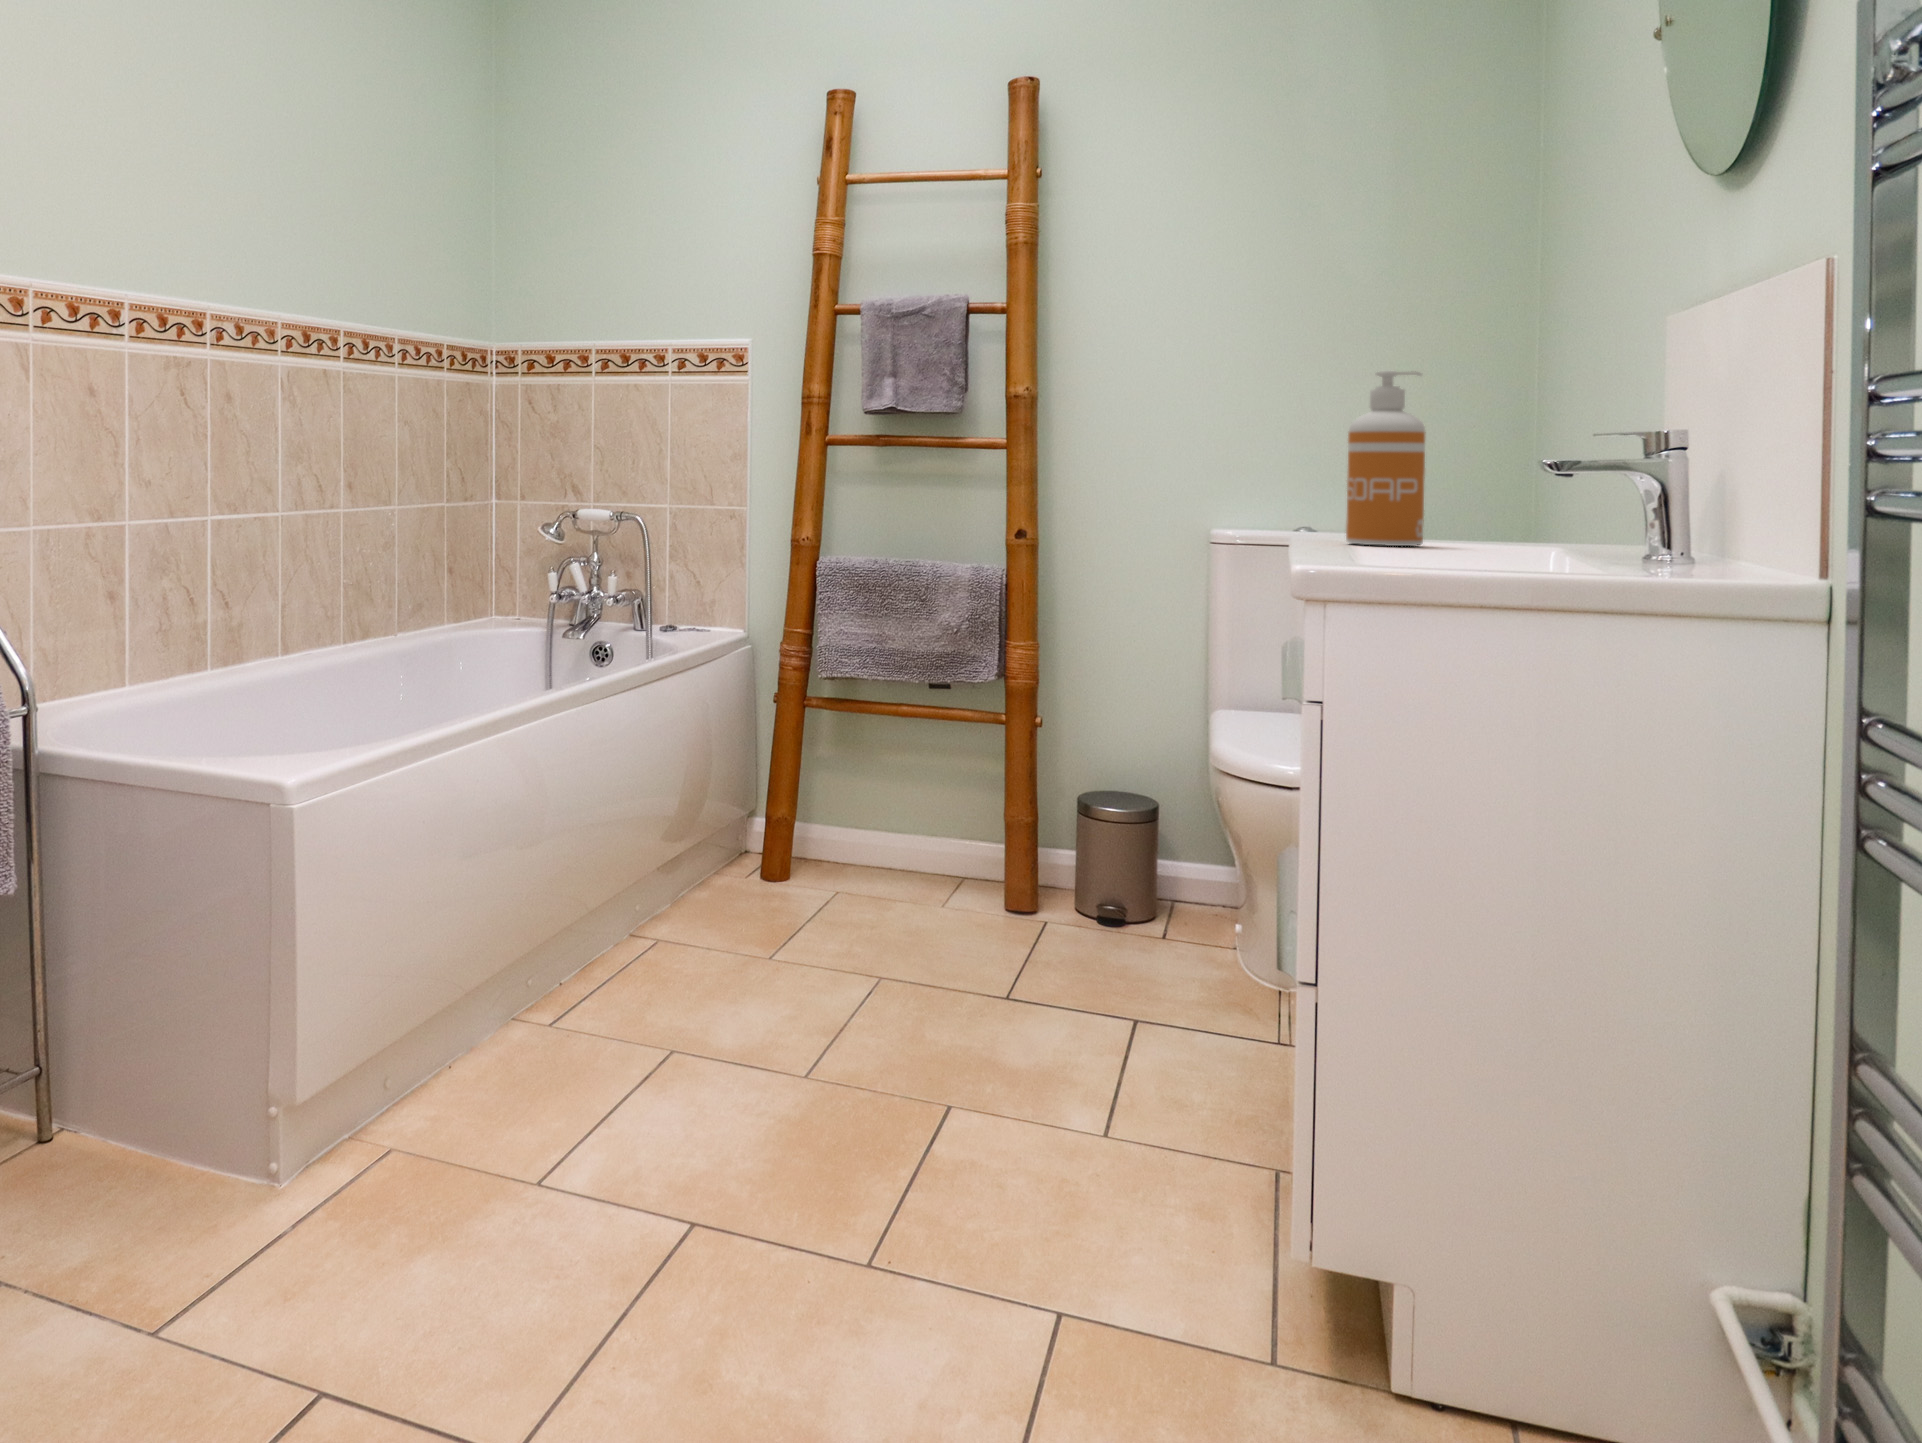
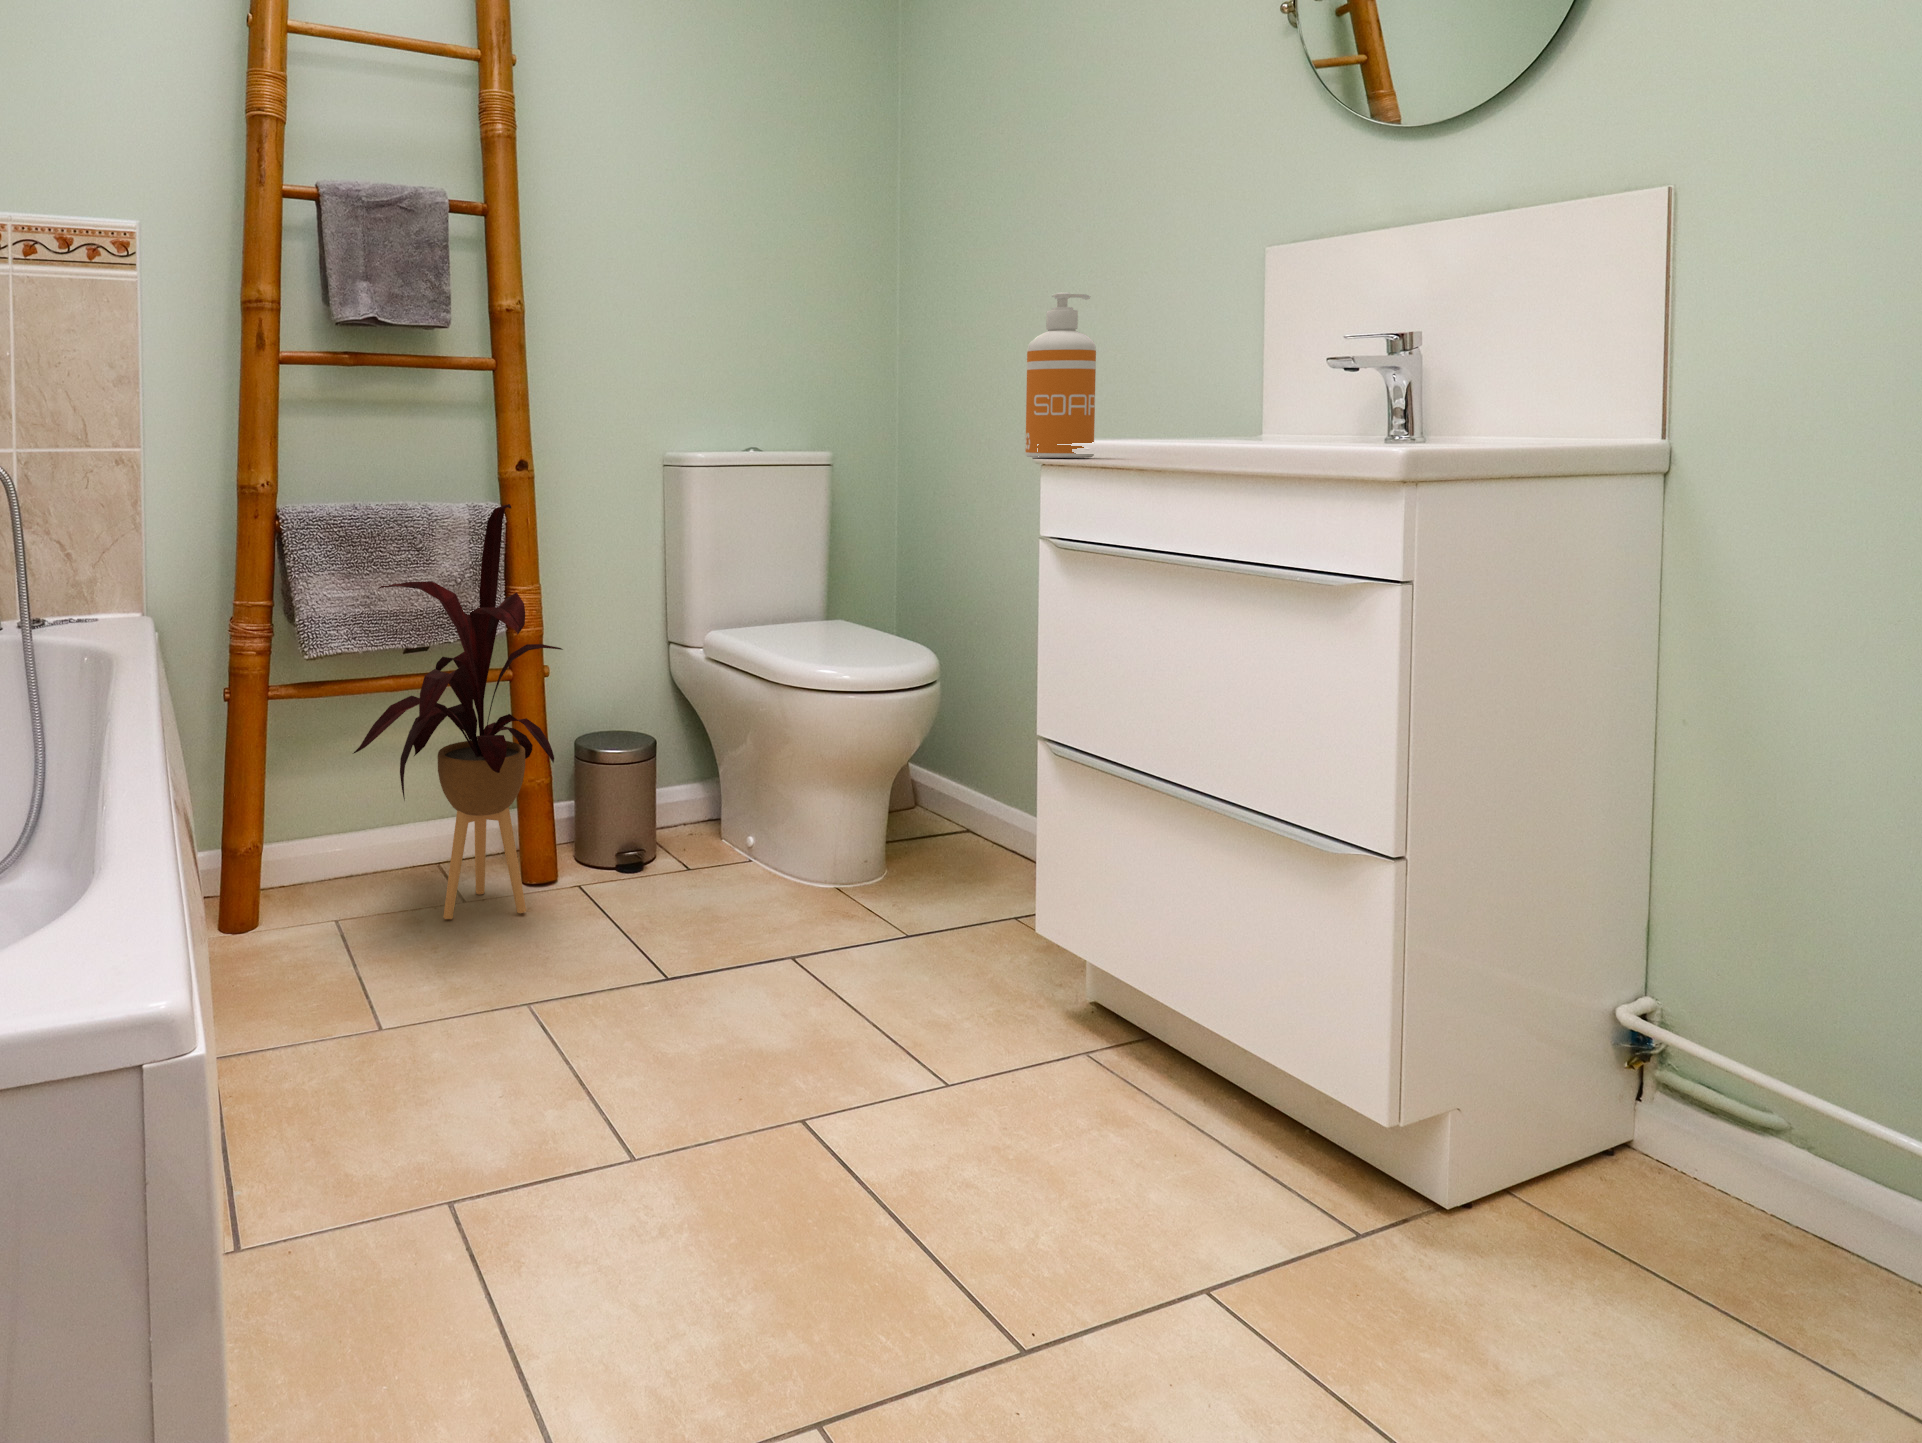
house plant: none [826,564,1012,924] -> present [354,504,563,919]

